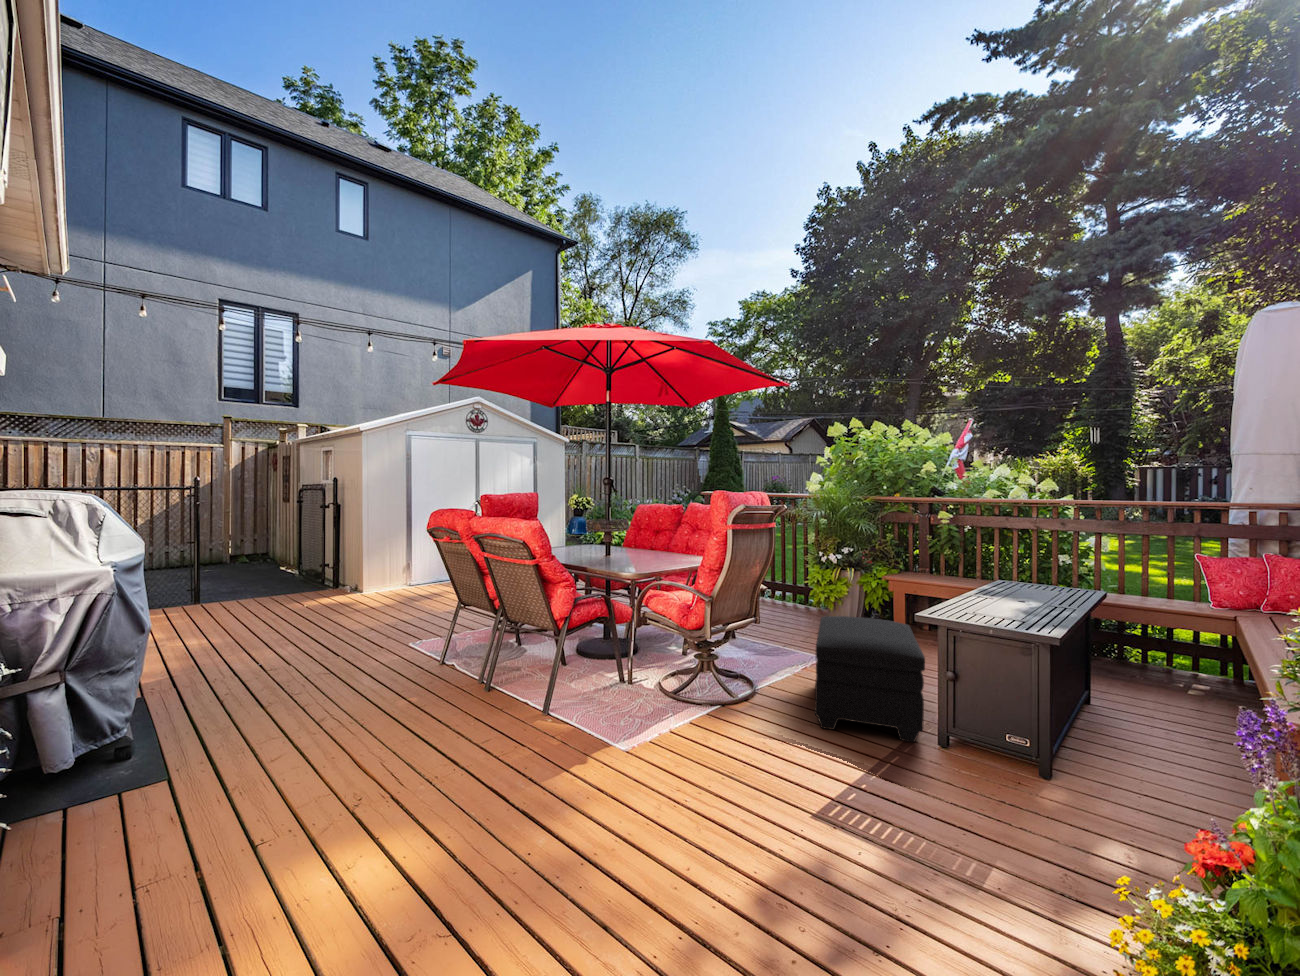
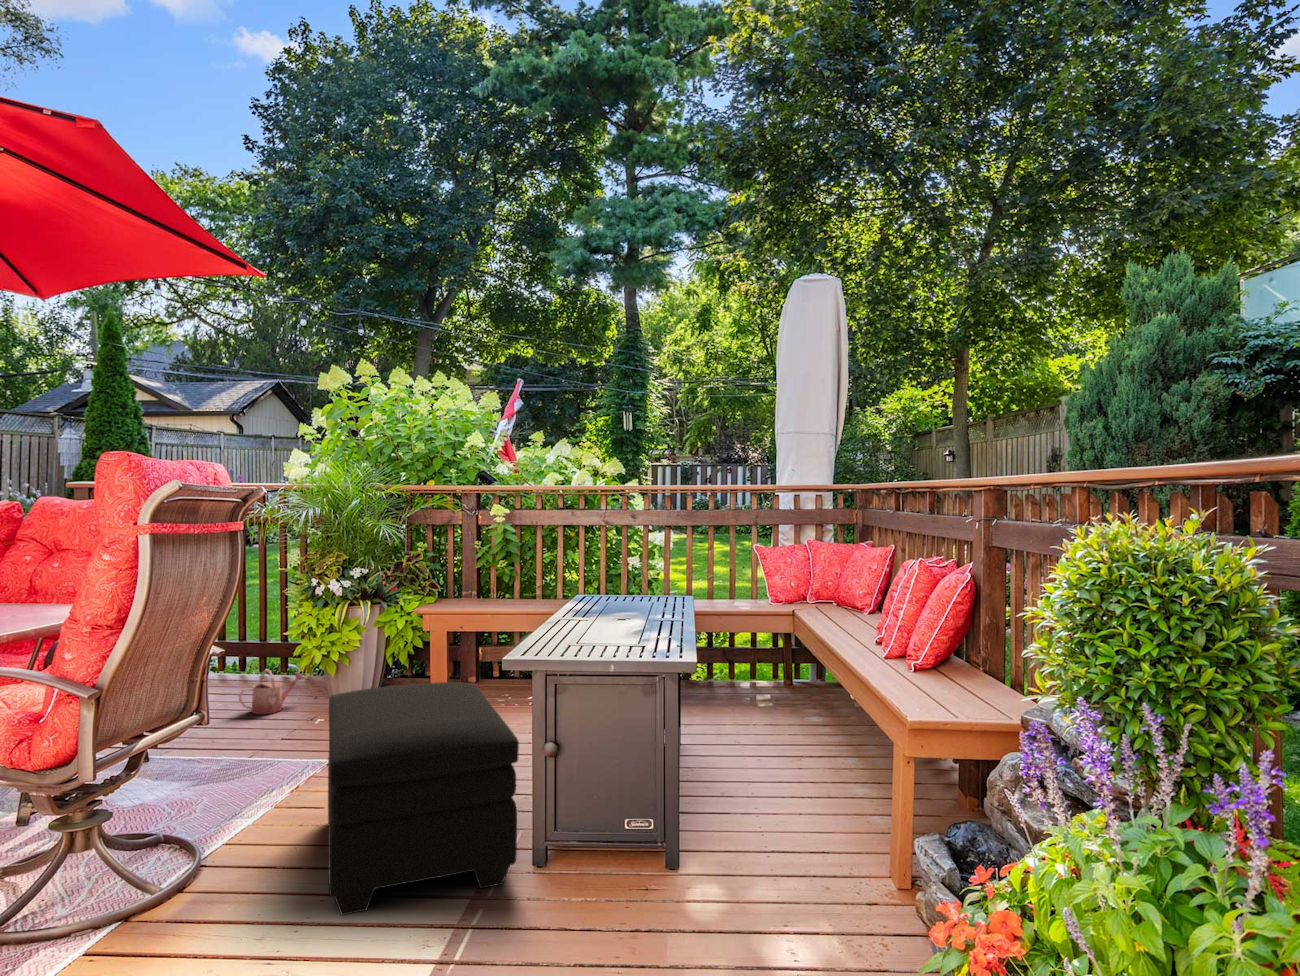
watering can: none [779,602,815,627] -> present [239,669,305,714]

